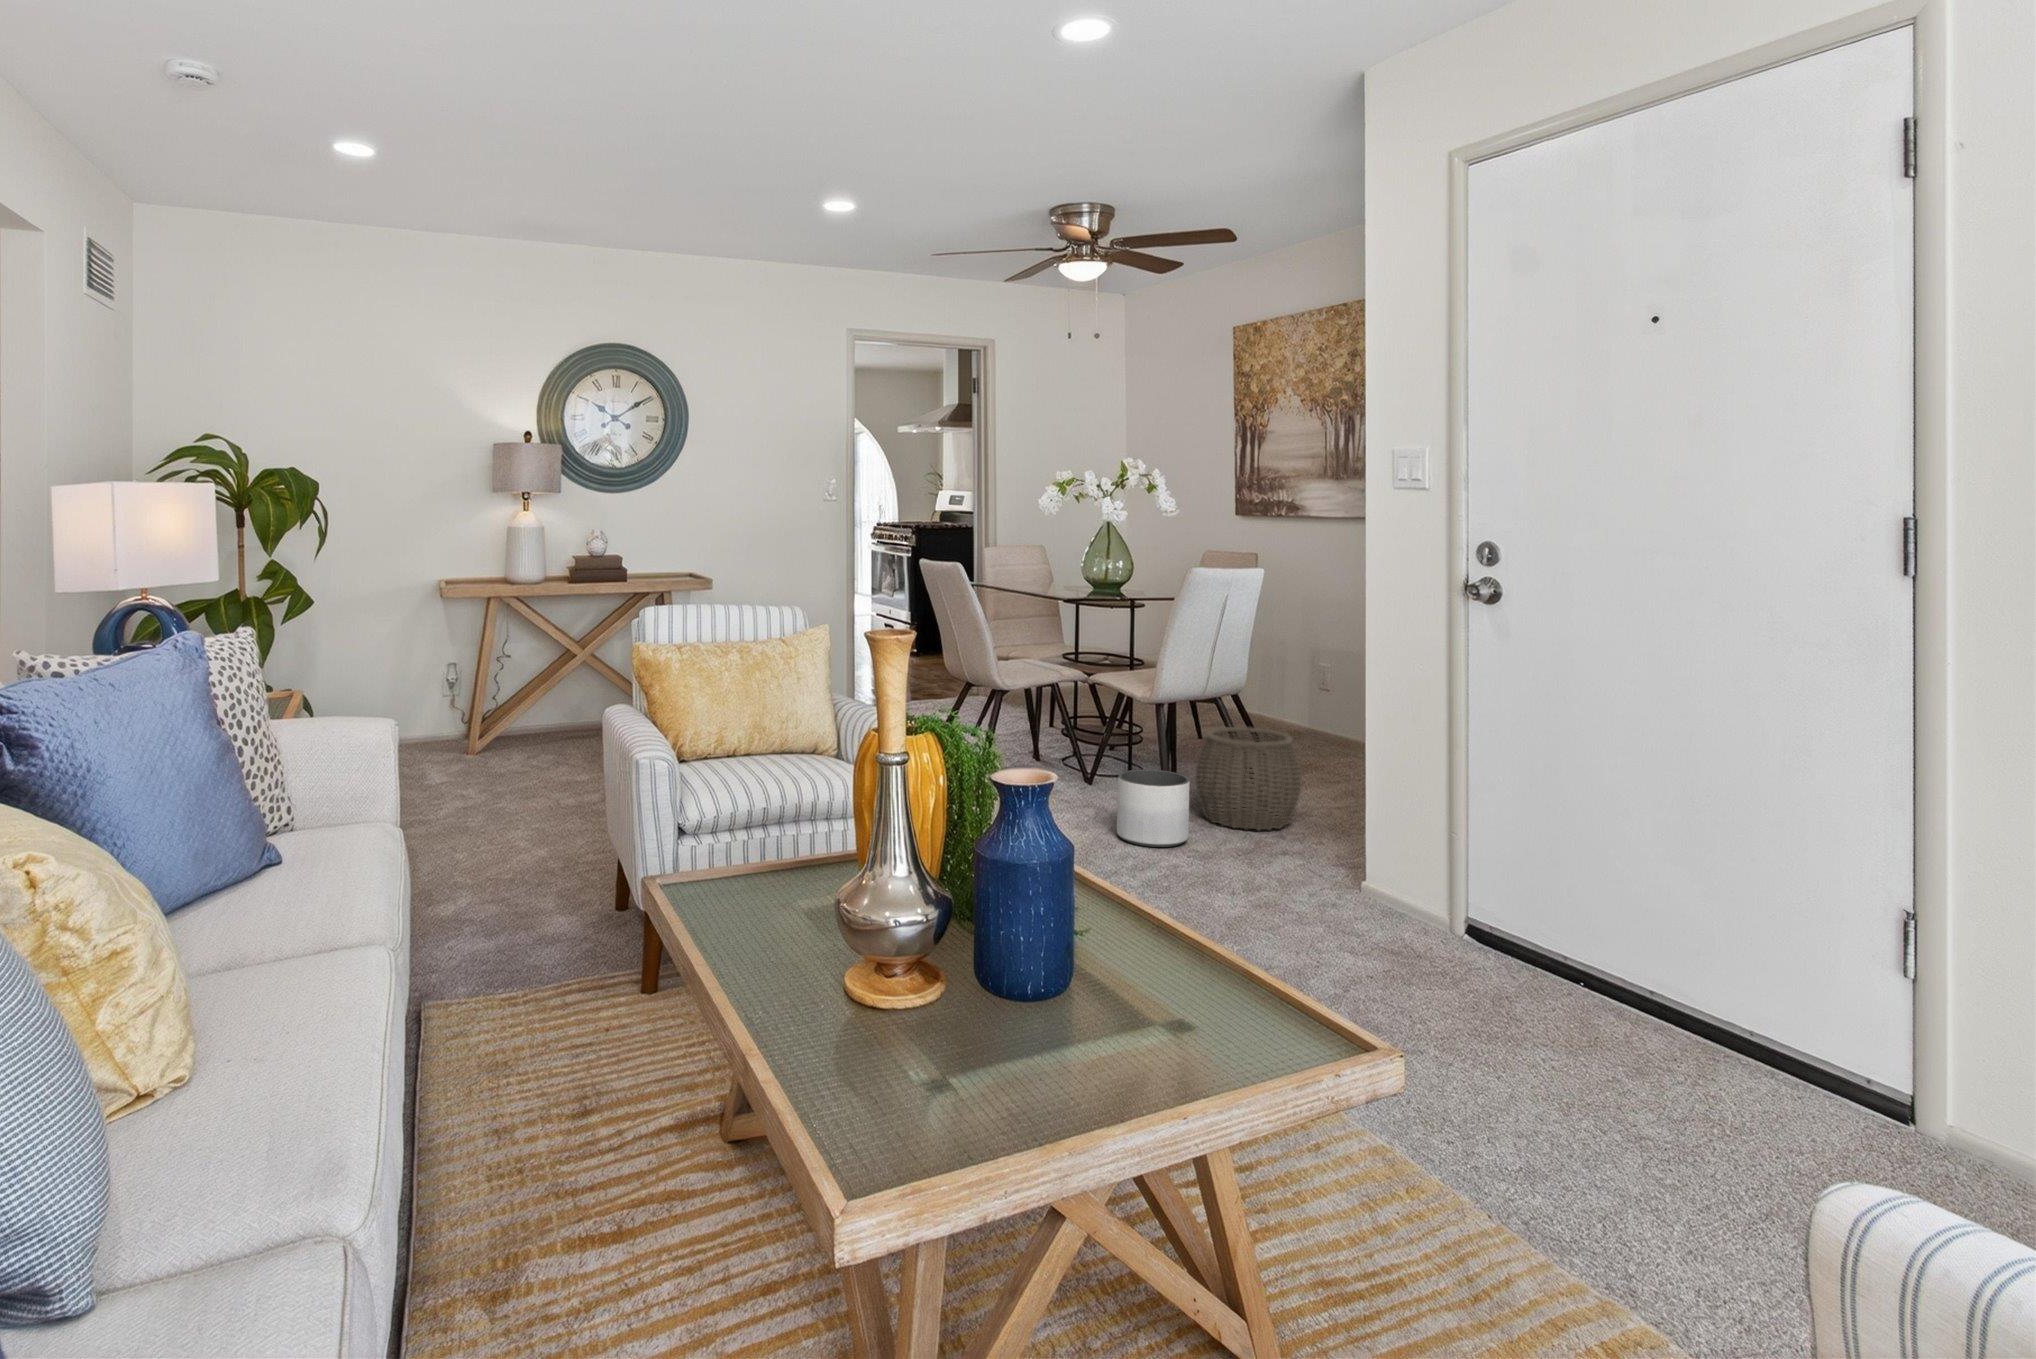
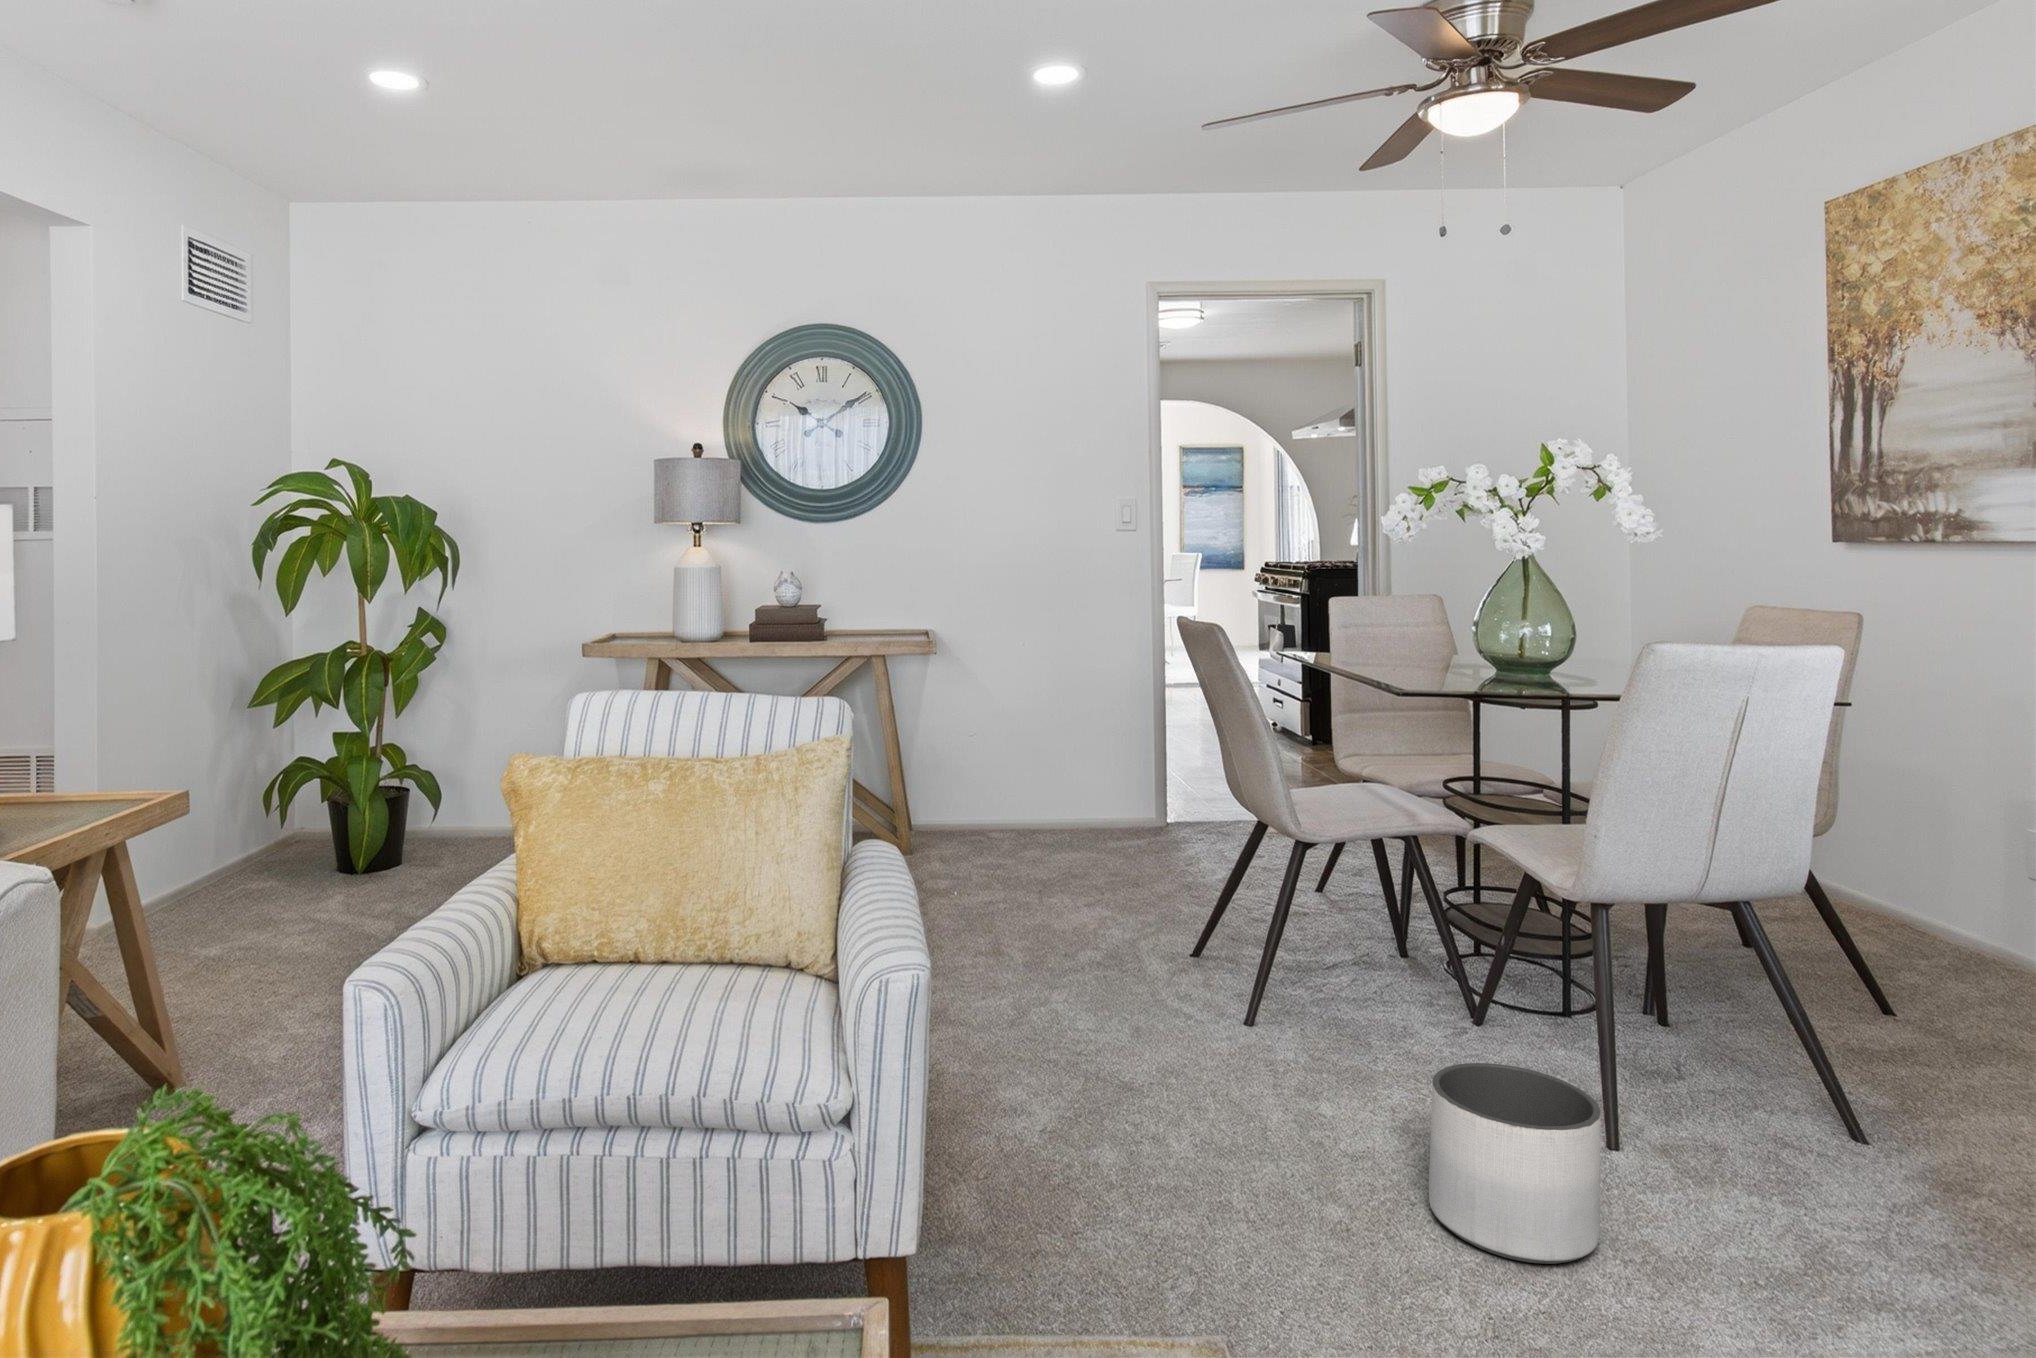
woven basket: present [1196,727,1301,830] -> none [1646,984,1930,1256]

